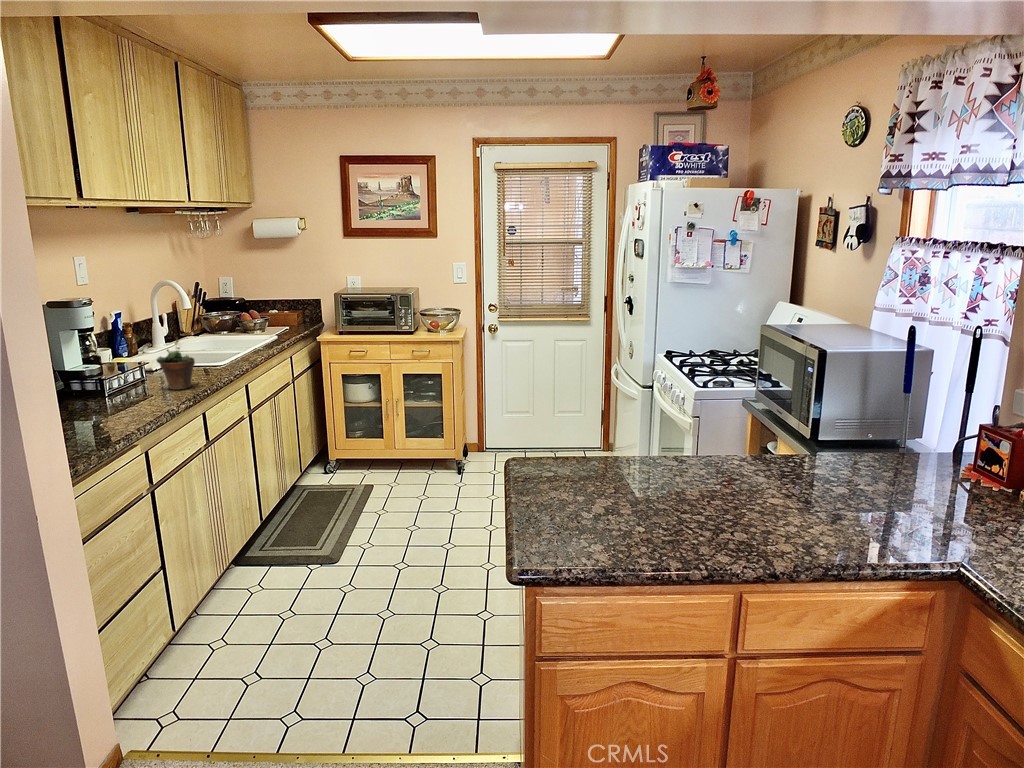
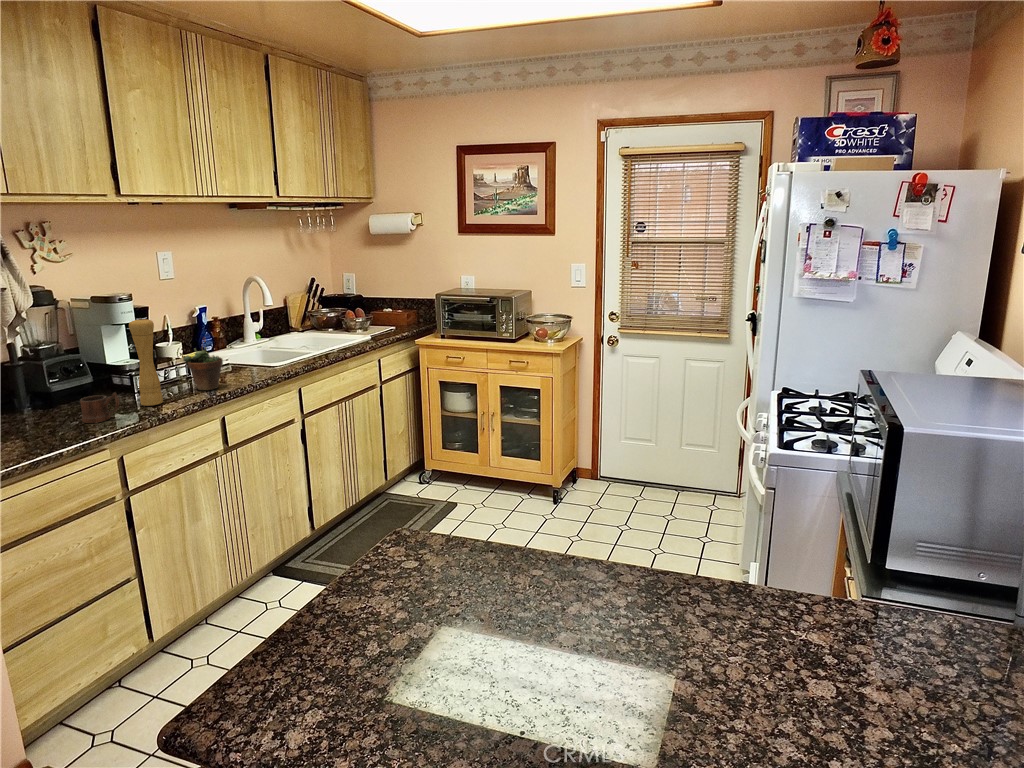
pepper mill: none [120,320,153,406] -> present [129,318,163,406]
mug: none [89,392,131,424] -> present [80,393,119,423]

